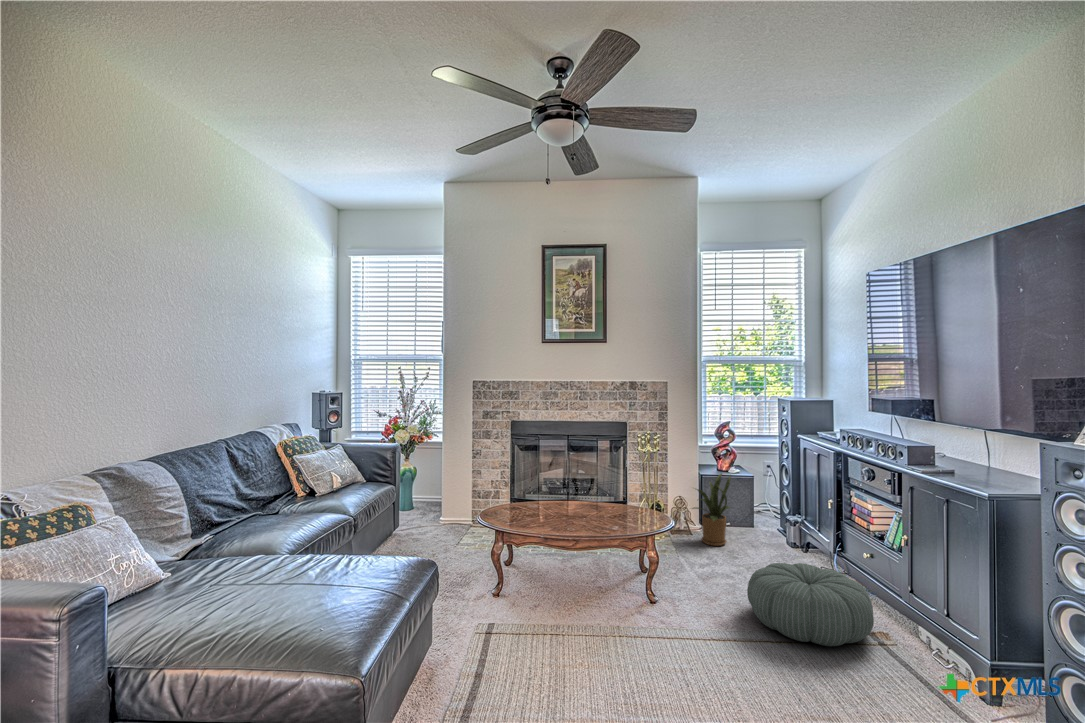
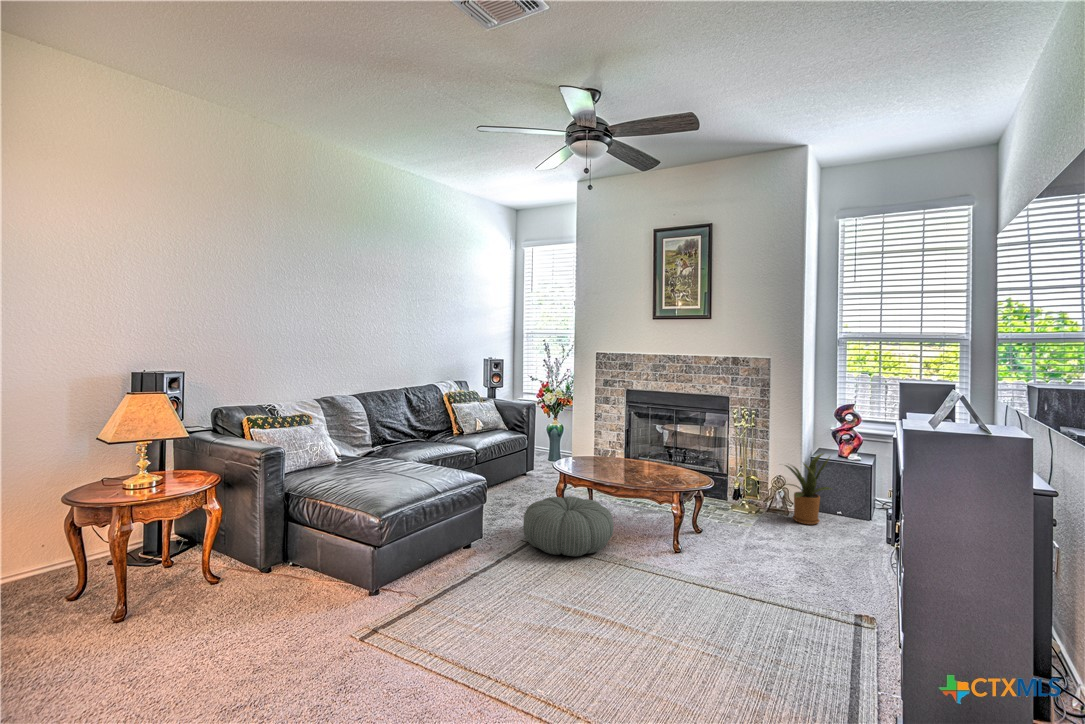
pouf: present [747,563,874,646] -> present [523,496,614,556]

